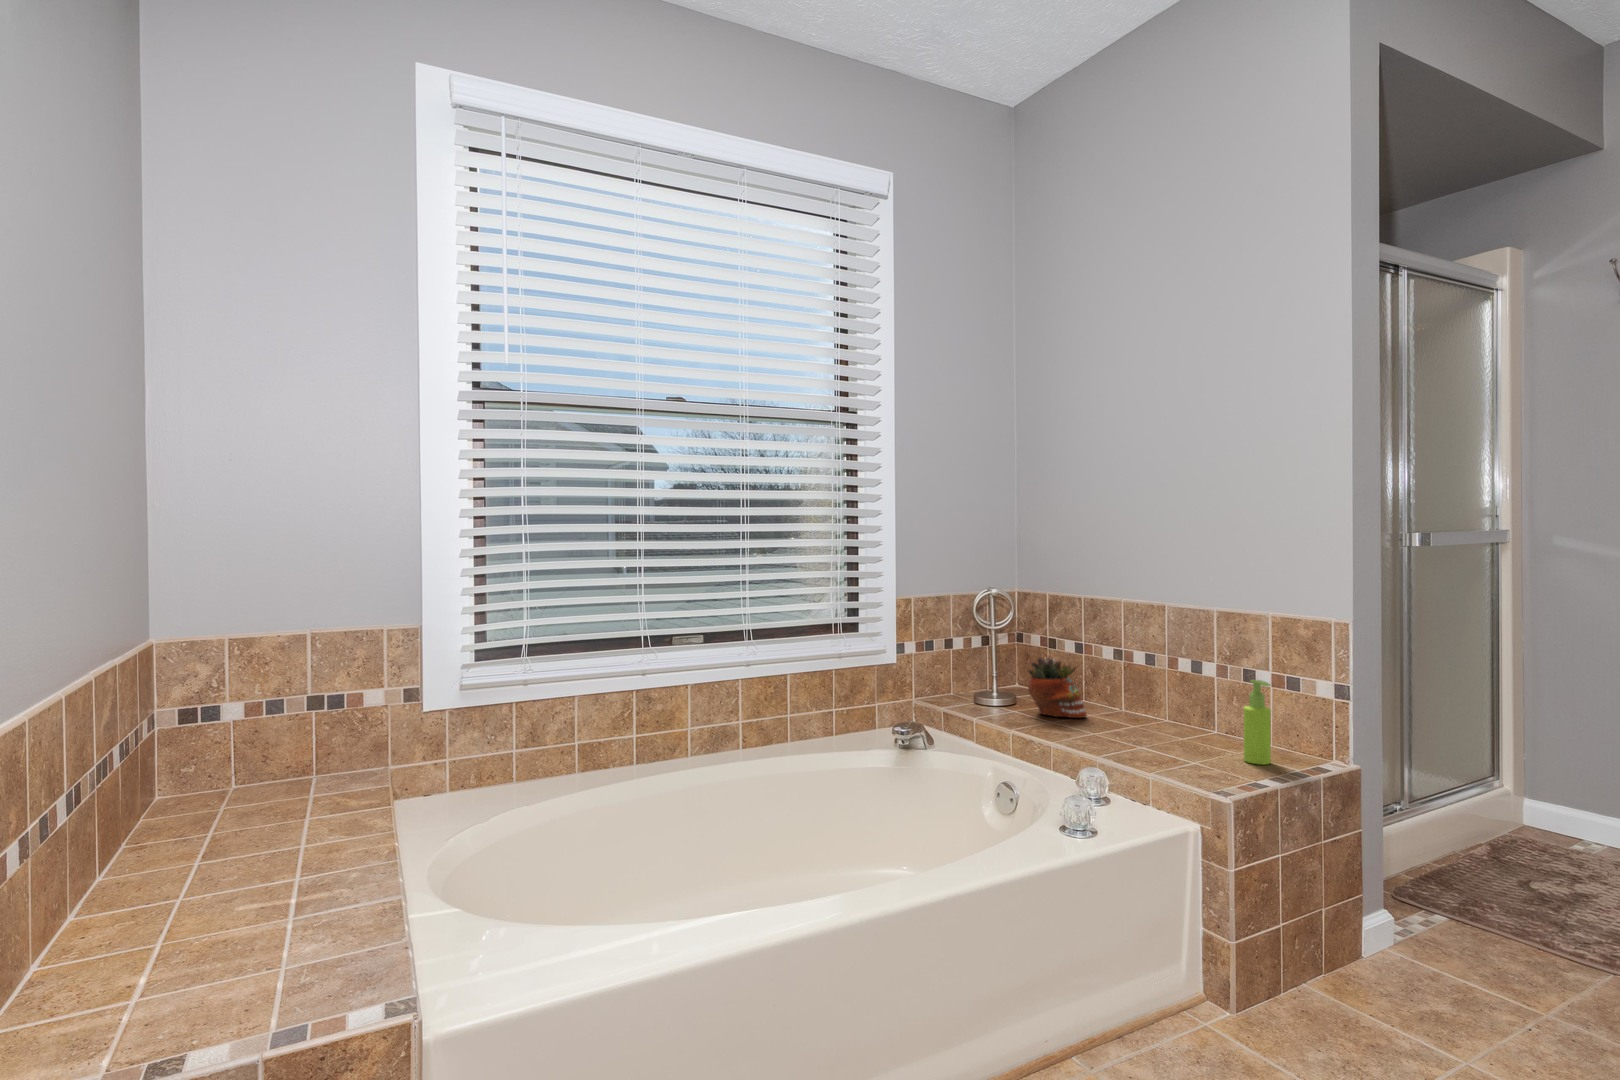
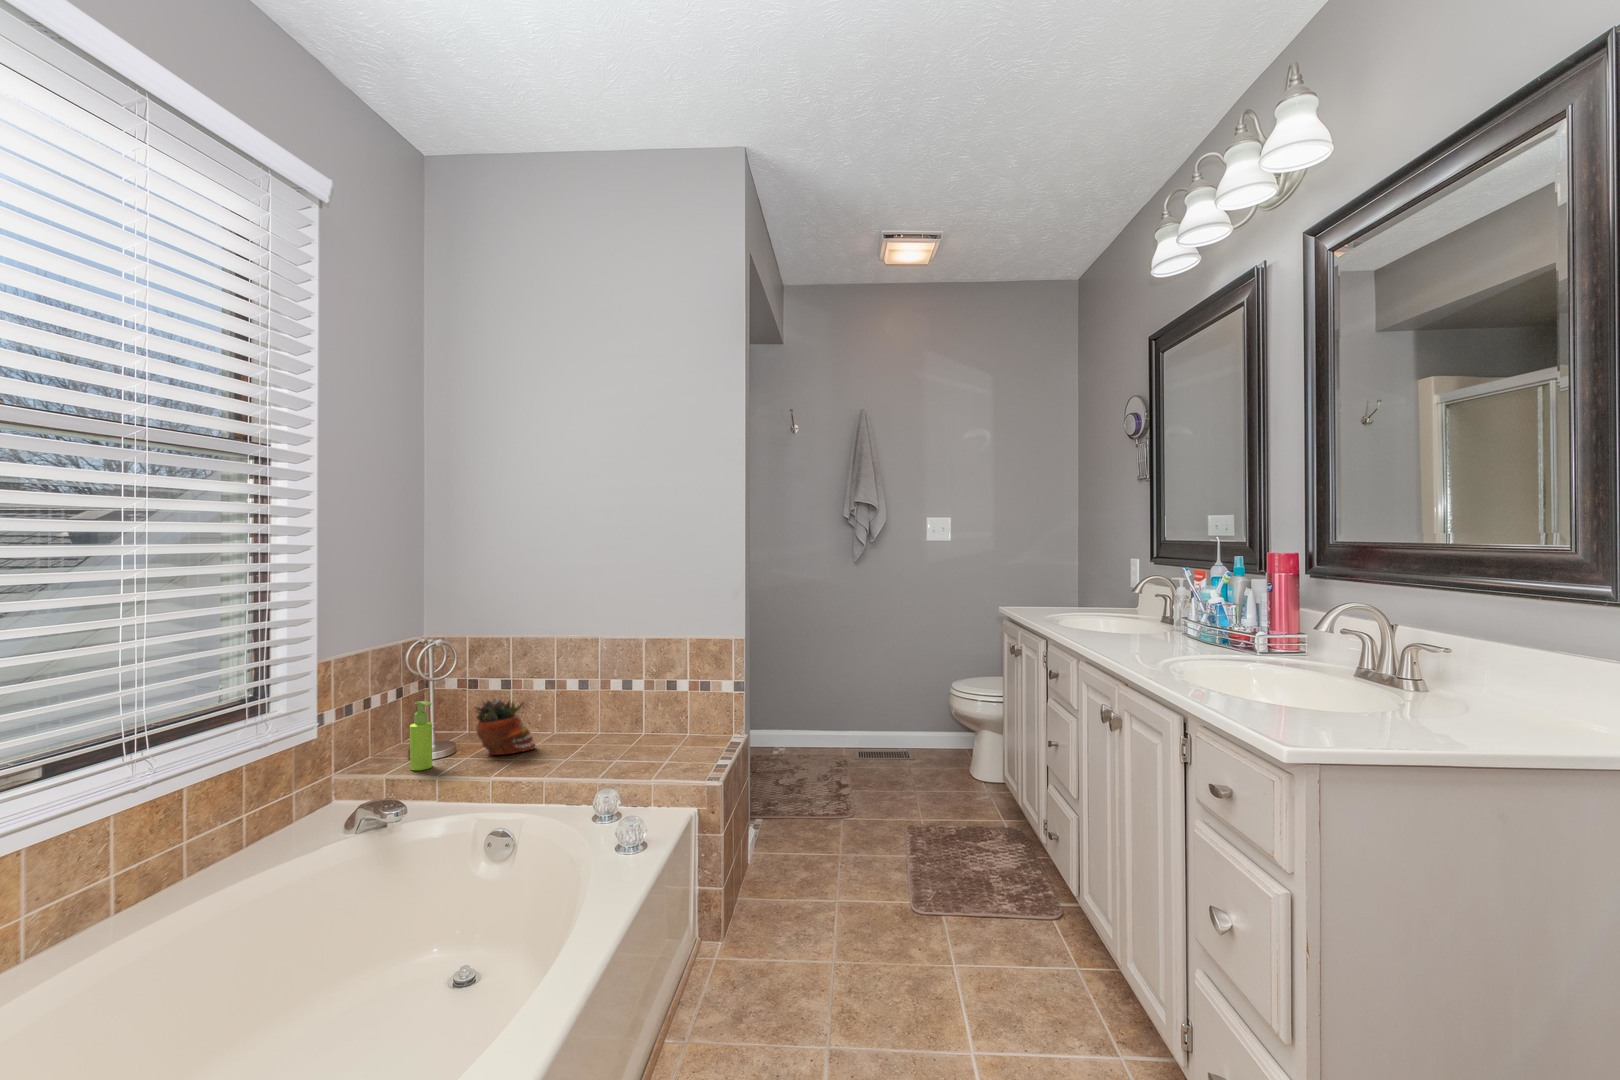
soap dispenser: present [1244,680,1271,764] -> present [410,701,432,770]

